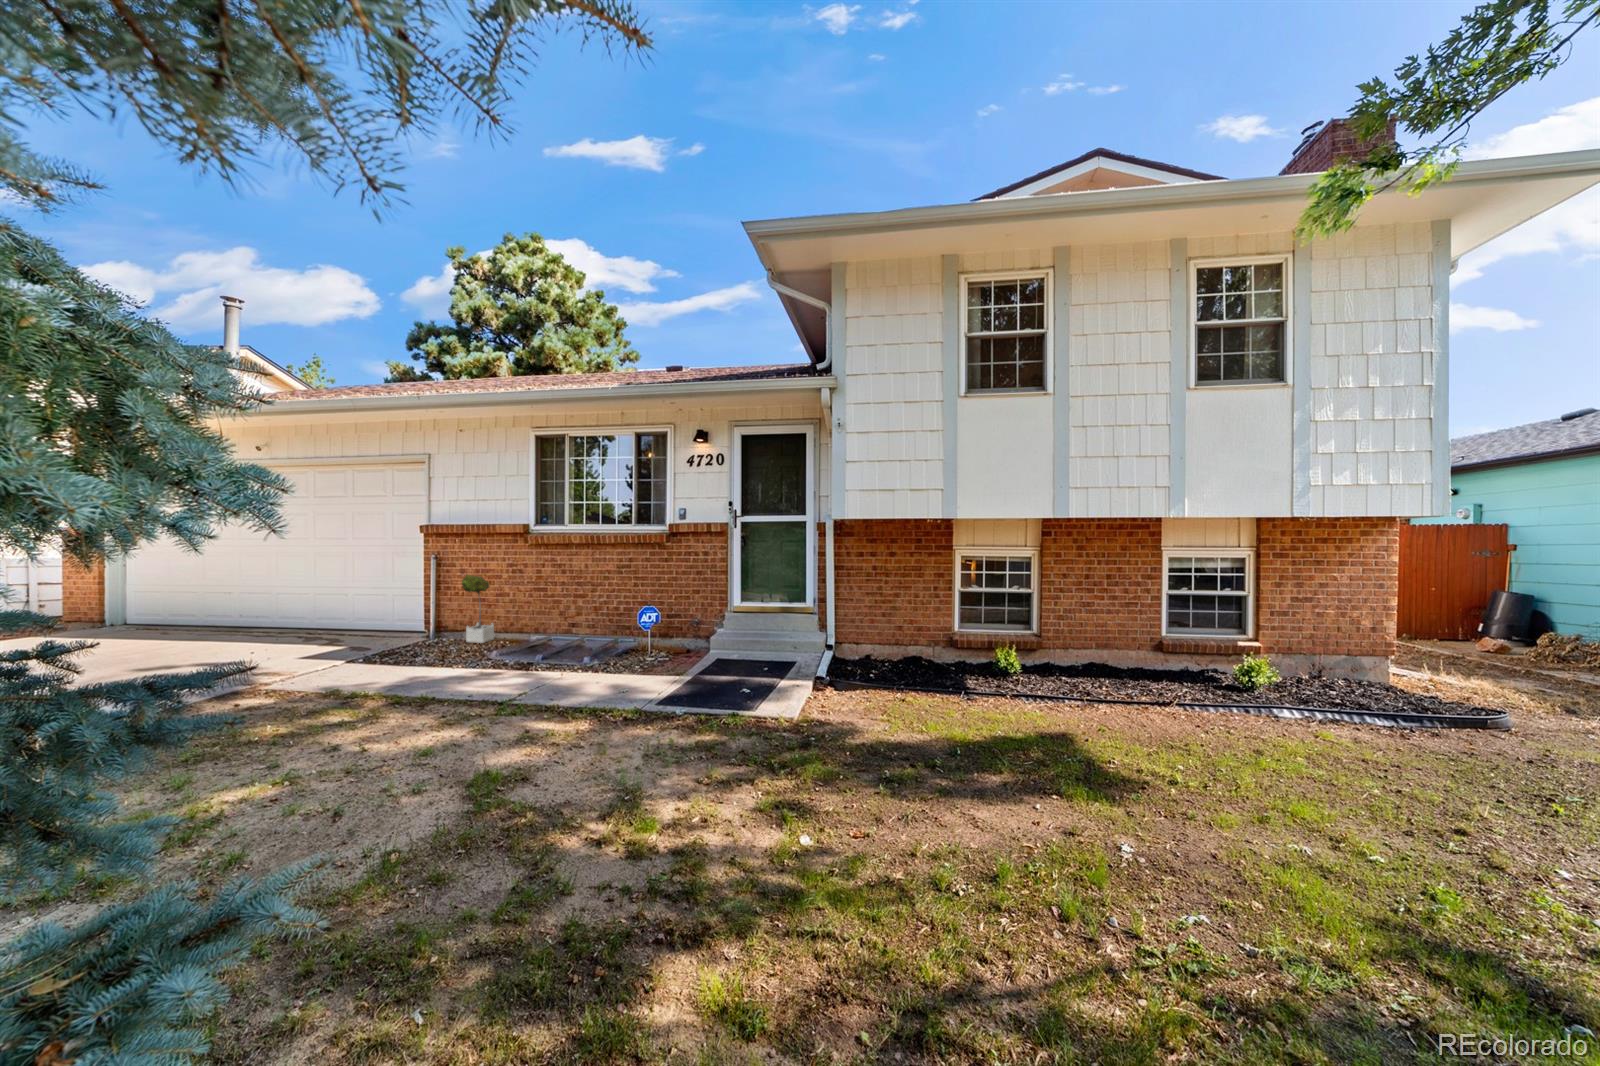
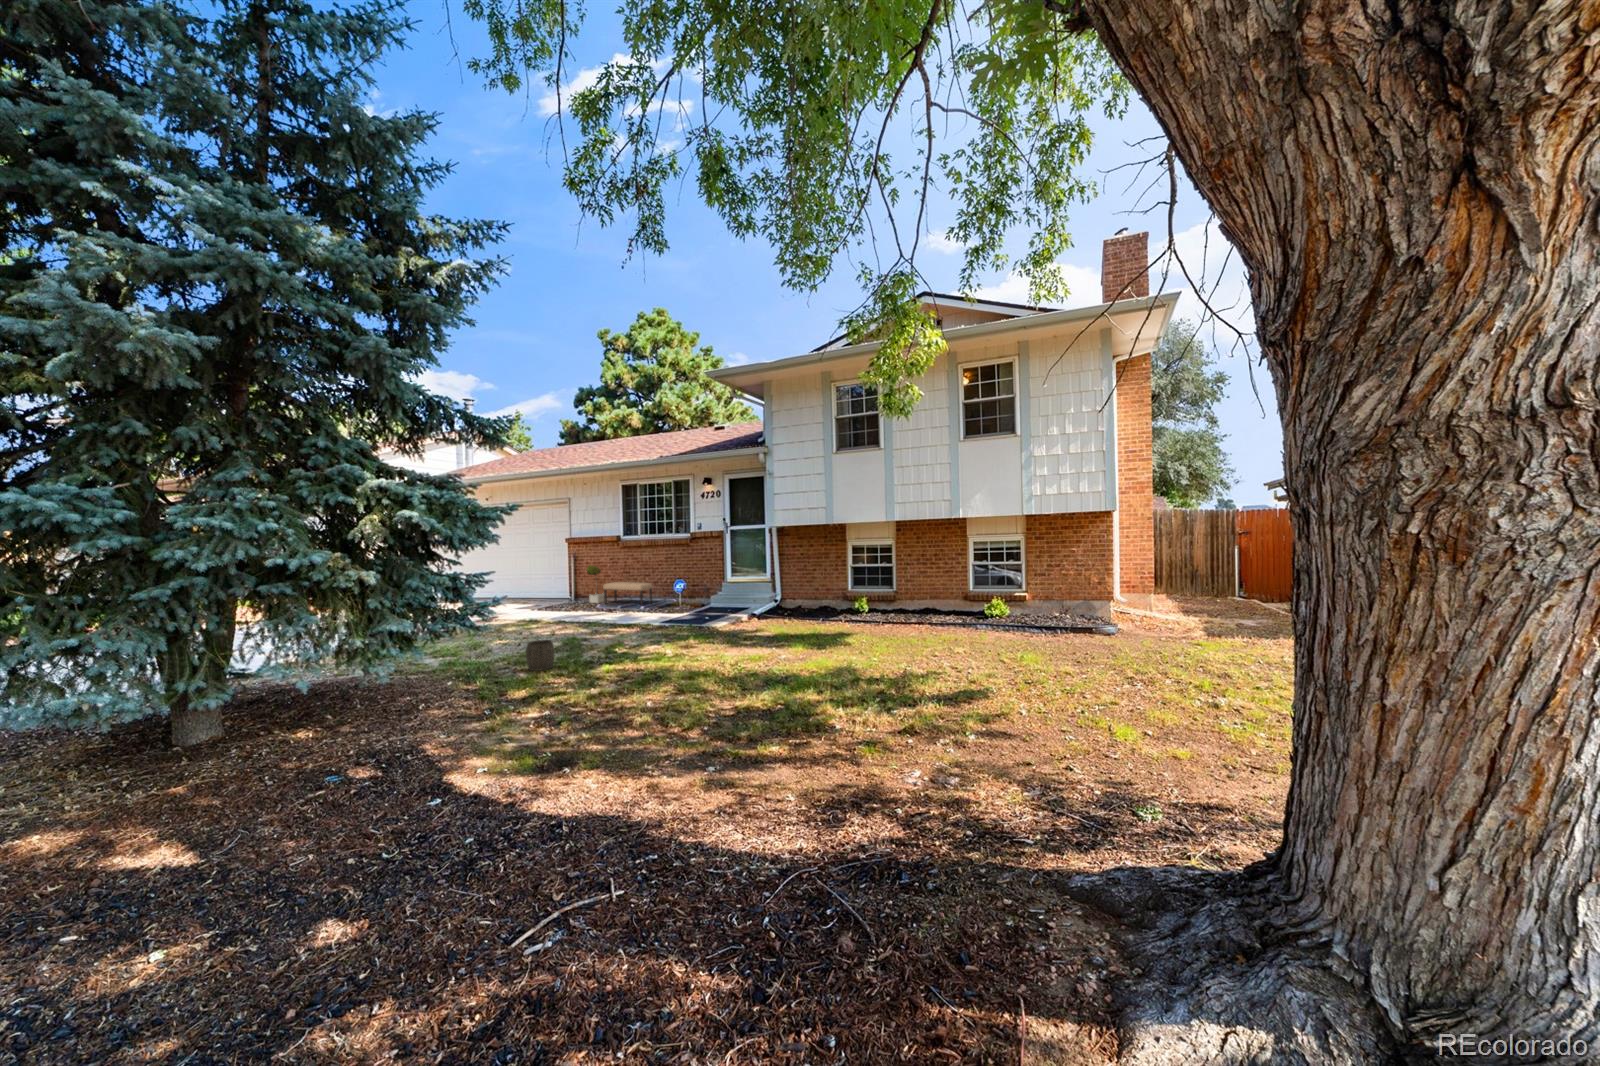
bench: none [495,606,589,650] -> present [603,582,653,605]
woven basket: none [374,883,483,1035] -> present [526,640,554,671]

